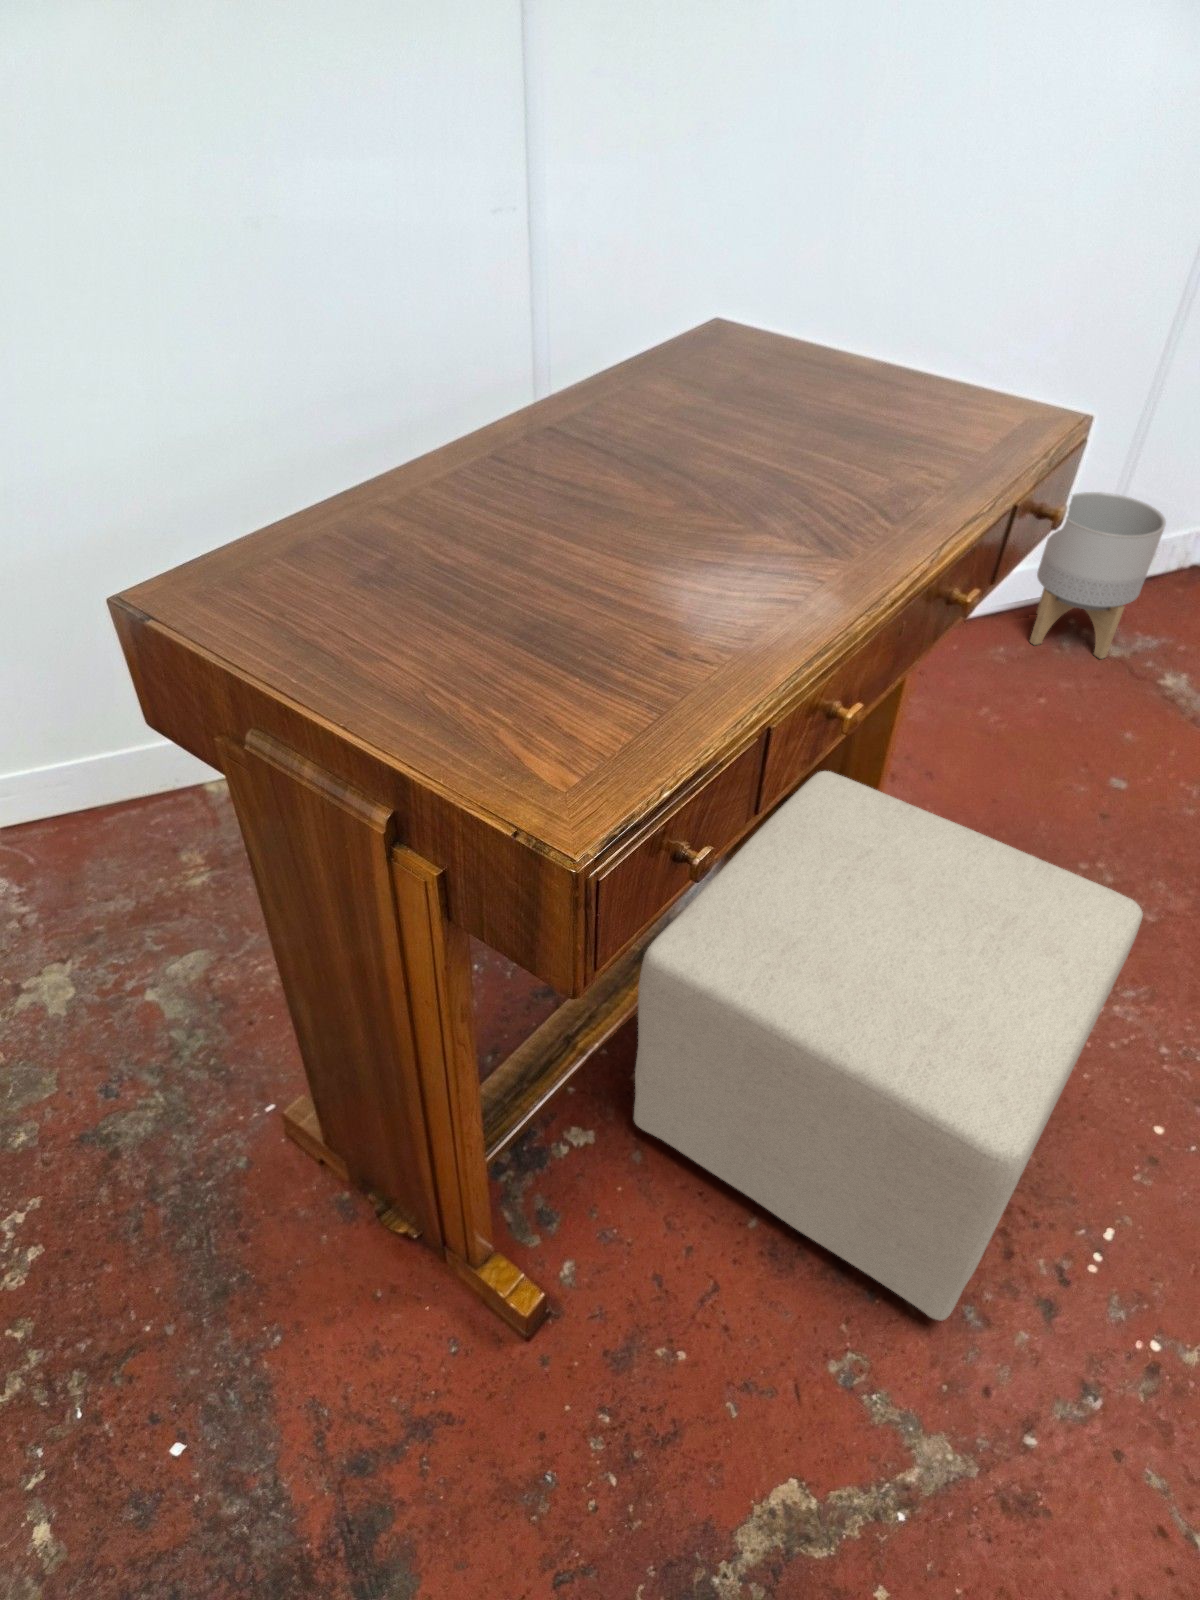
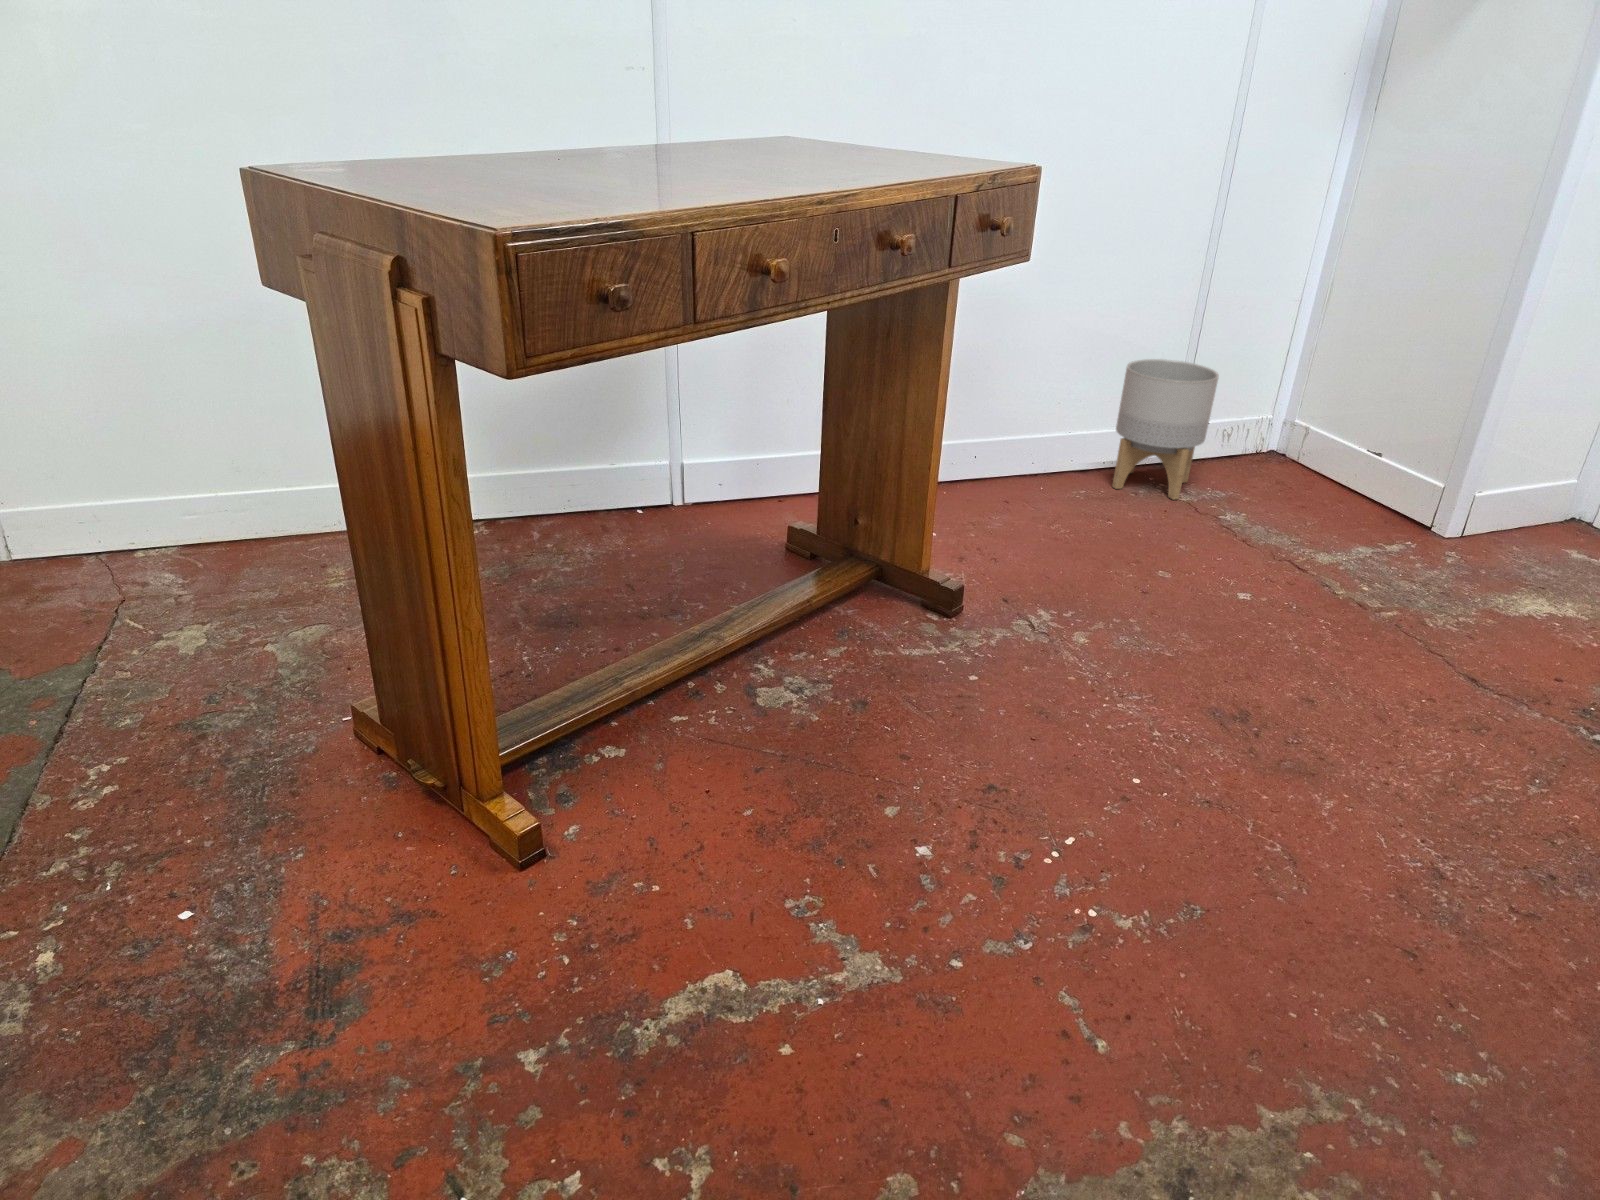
ottoman: present [634,771,1143,1320] -> none [650,457,1088,870]

